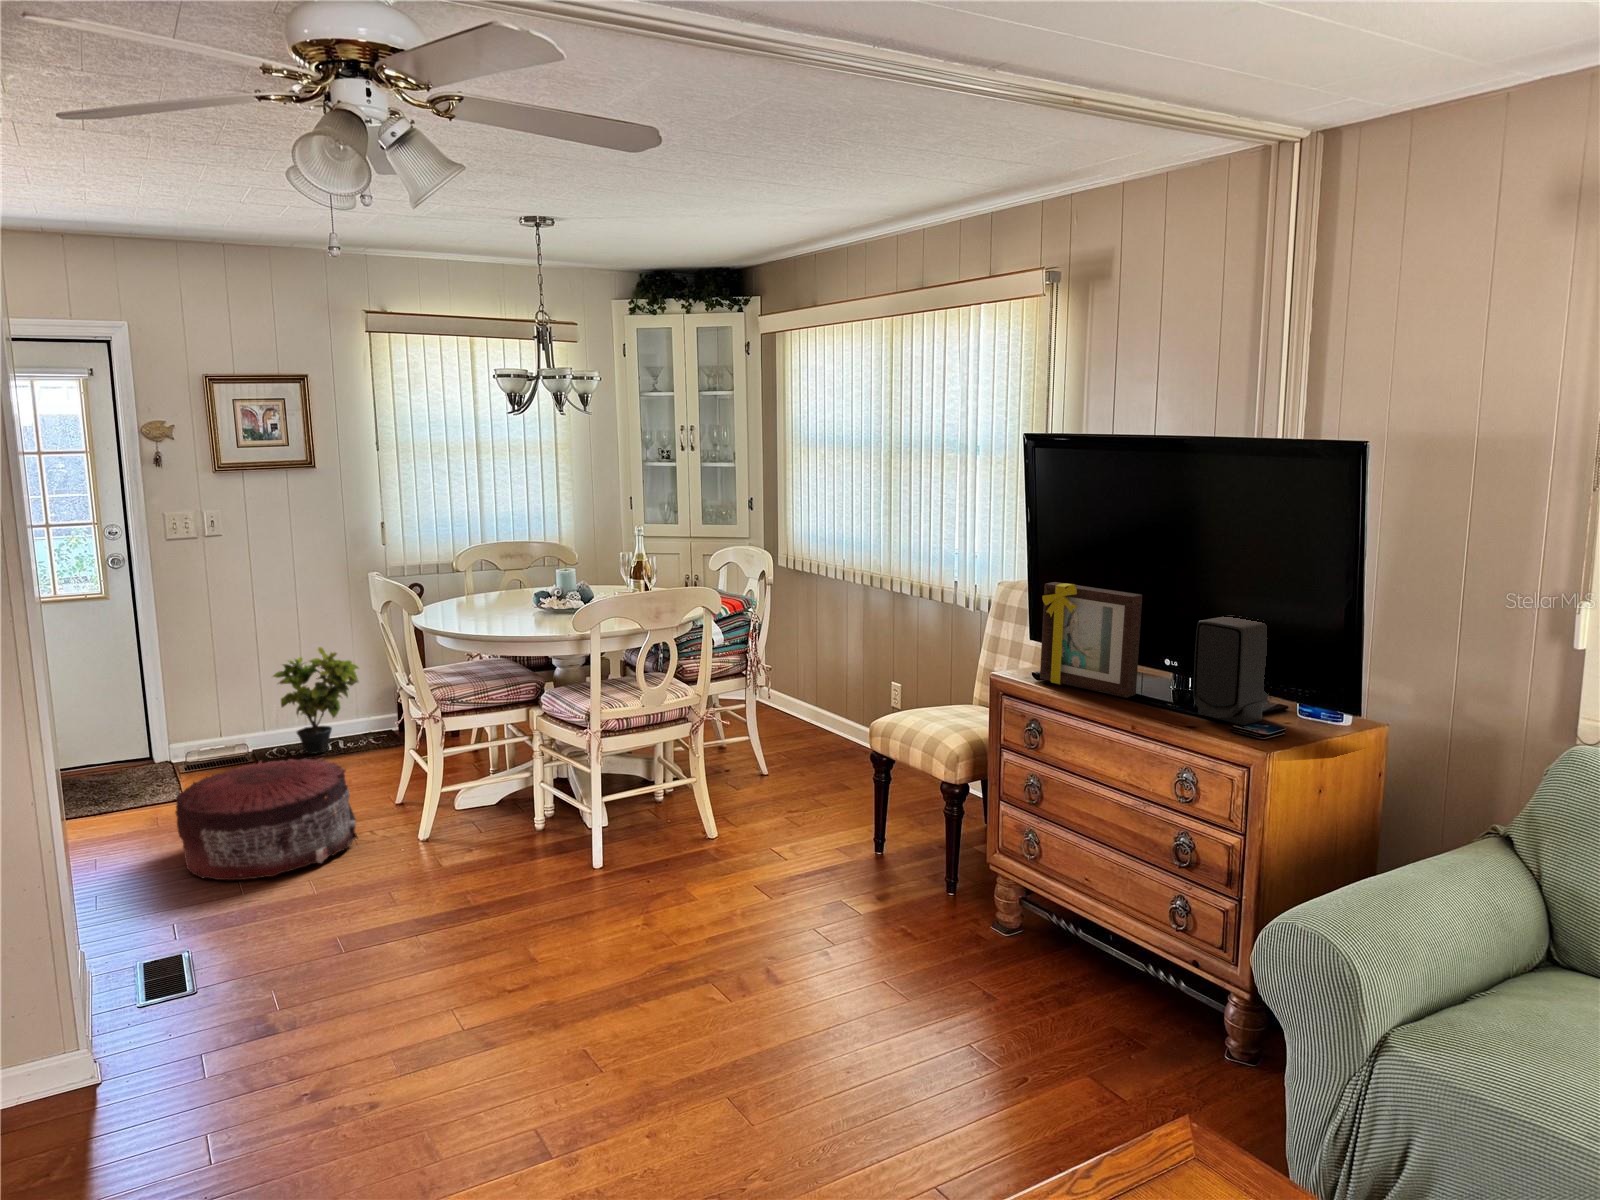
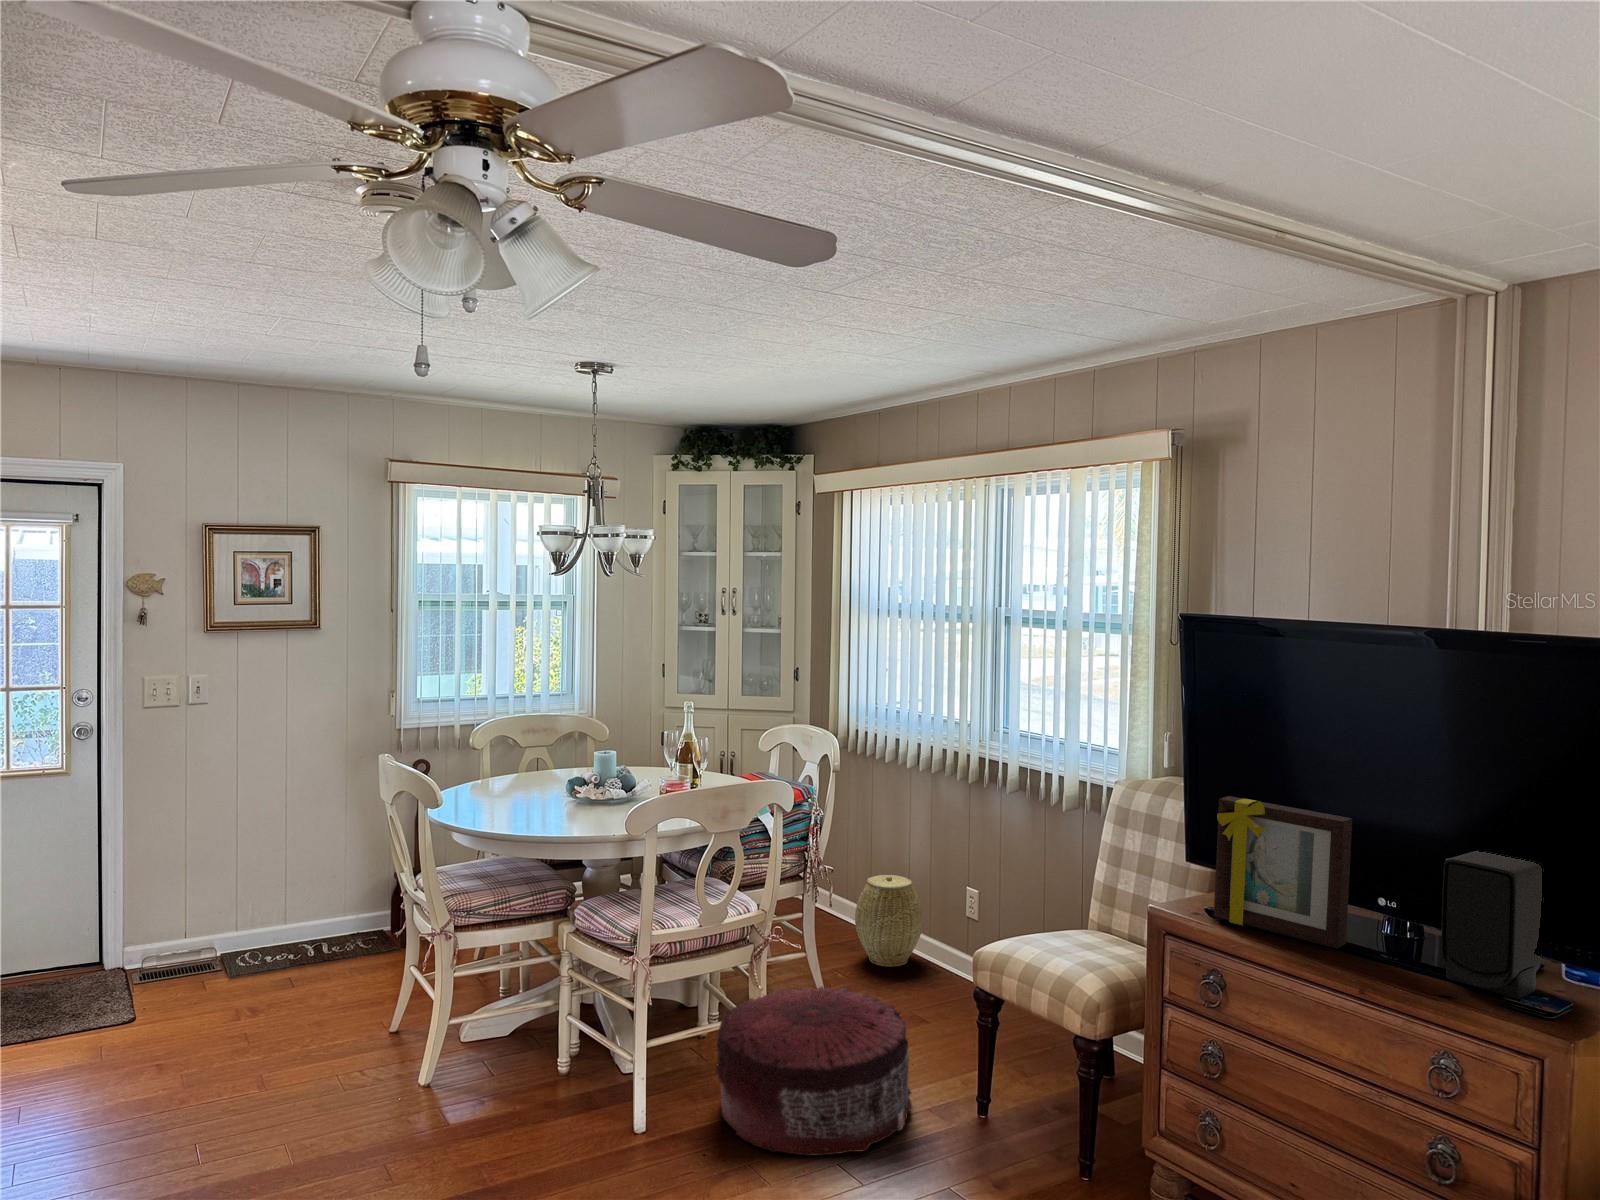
potted plant: present [273,647,359,754] -> none [251,833,353,960]
woven basket: none [797,675,856,751] -> present [855,875,923,967]
pouf: present [176,758,358,880] -> present [716,987,912,1156]

